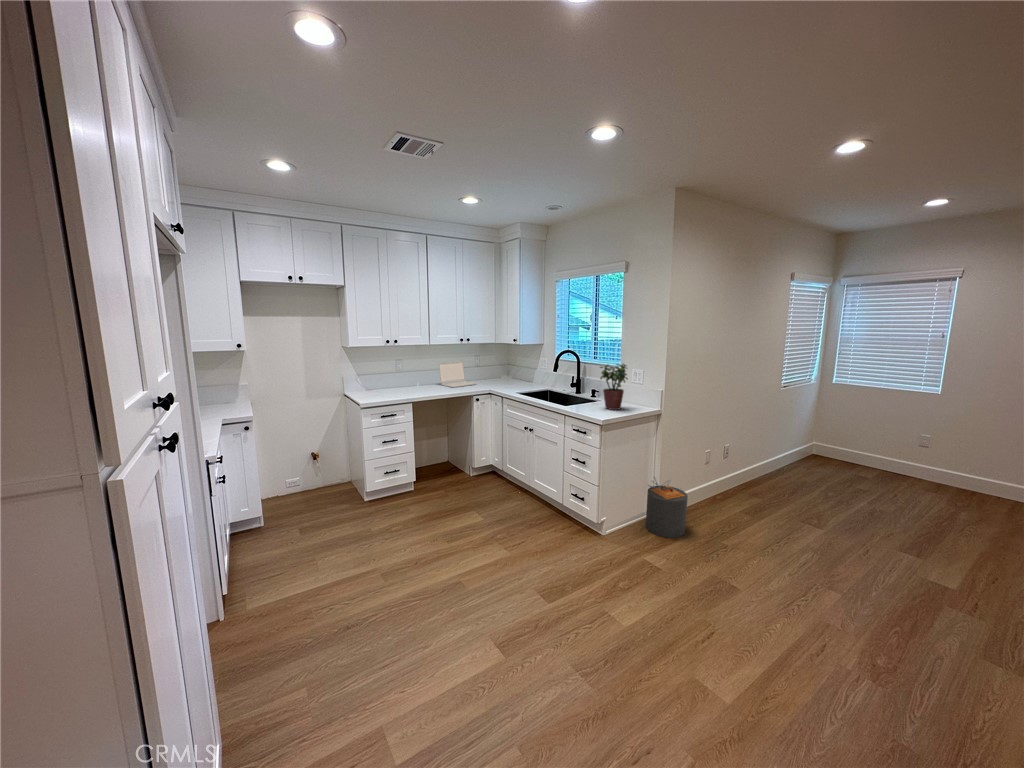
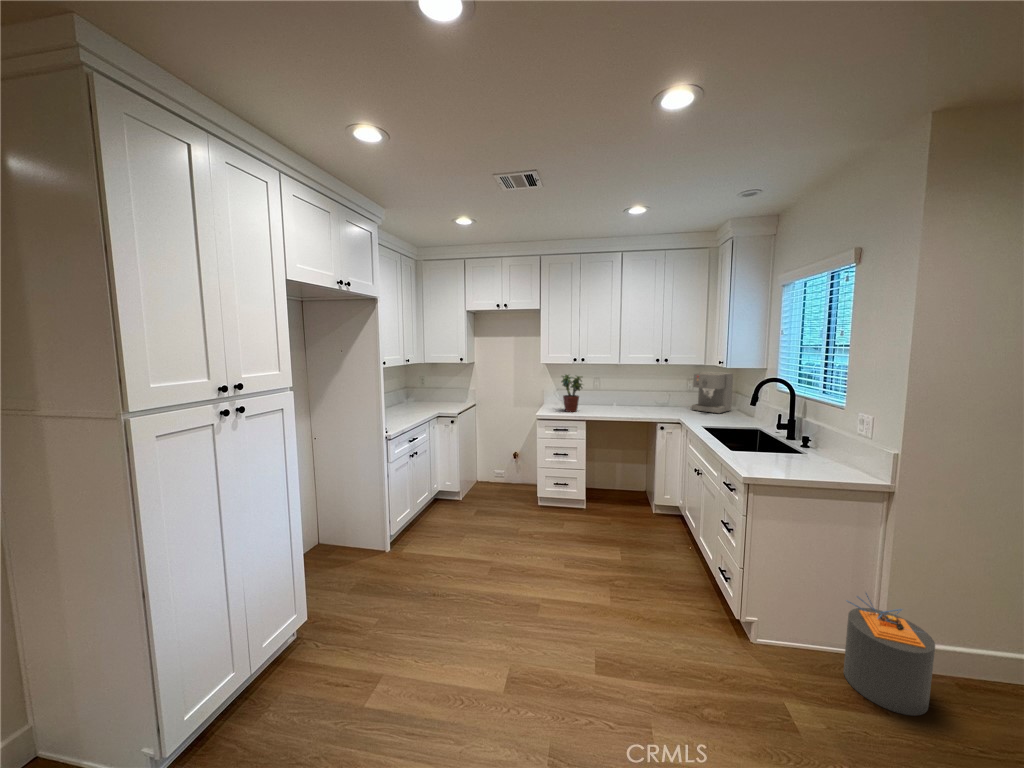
coffee maker: none [487,348,513,382] -> present [692,372,733,414]
laptop: present [438,361,477,387] -> none [633,384,673,411]
potted plant: present [600,364,628,410] -> present [561,375,582,412]

